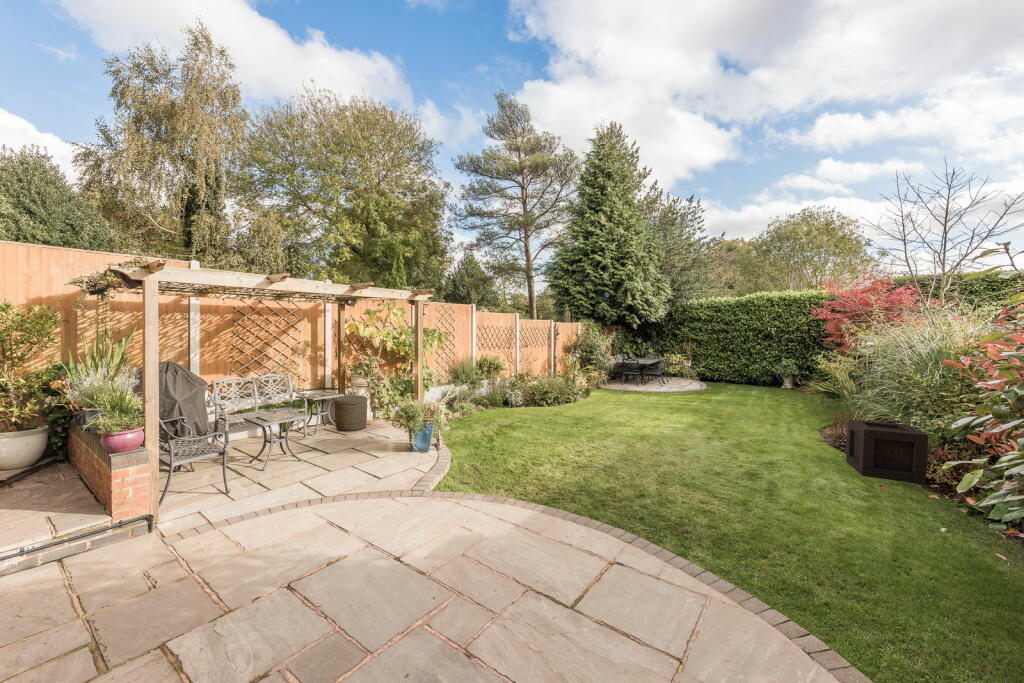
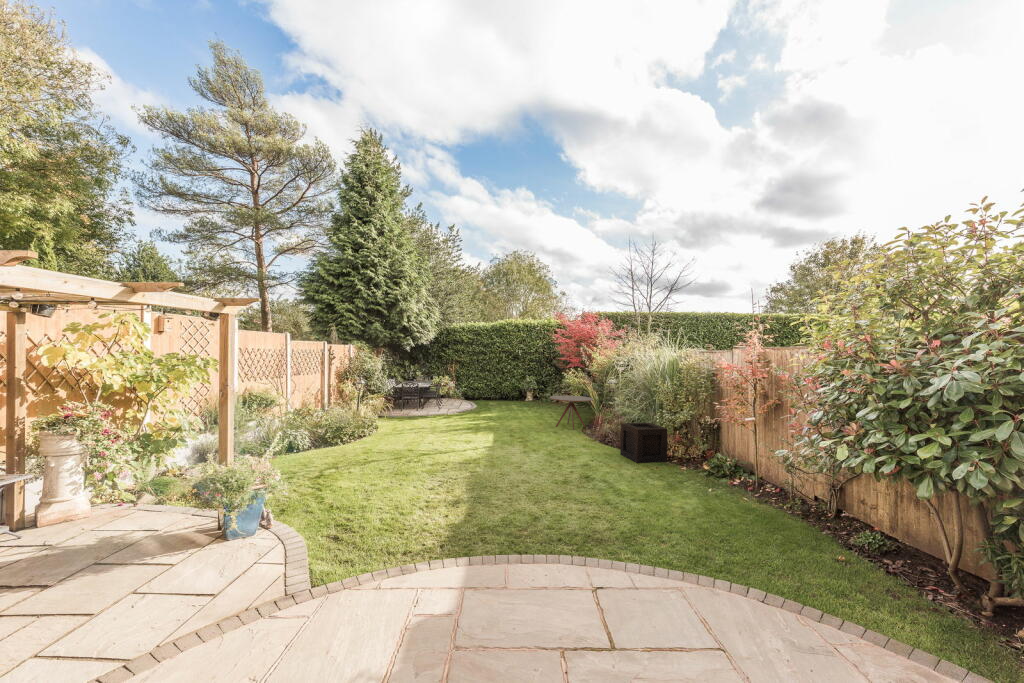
round table: none [776,381,844,425] -> present [550,395,593,430]
woven basket: present [334,395,368,431] -> none [24,470,102,539]

